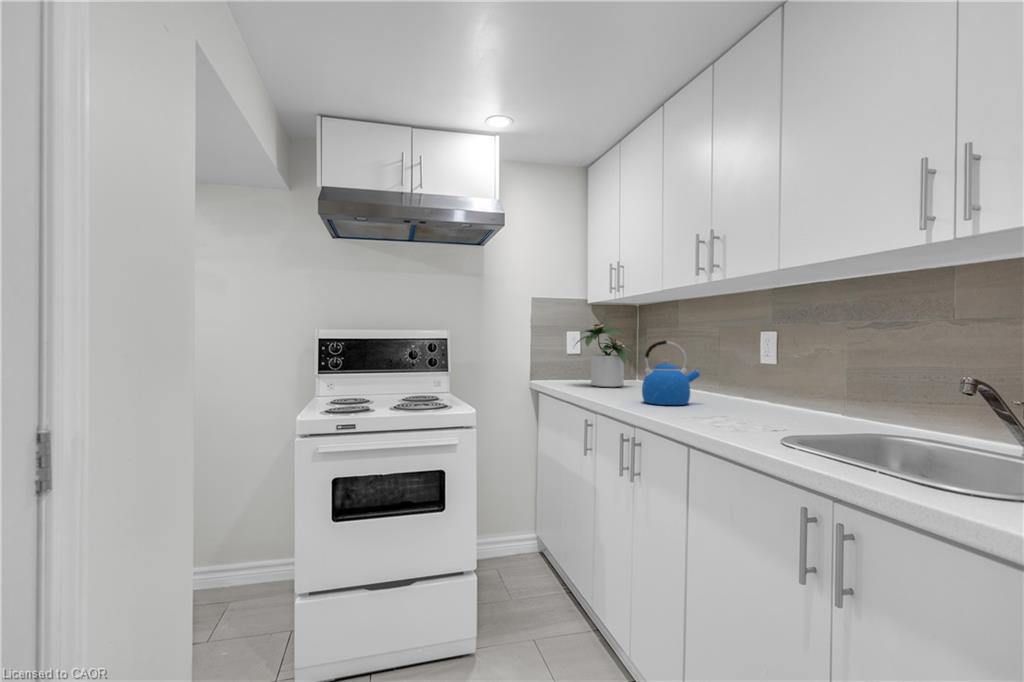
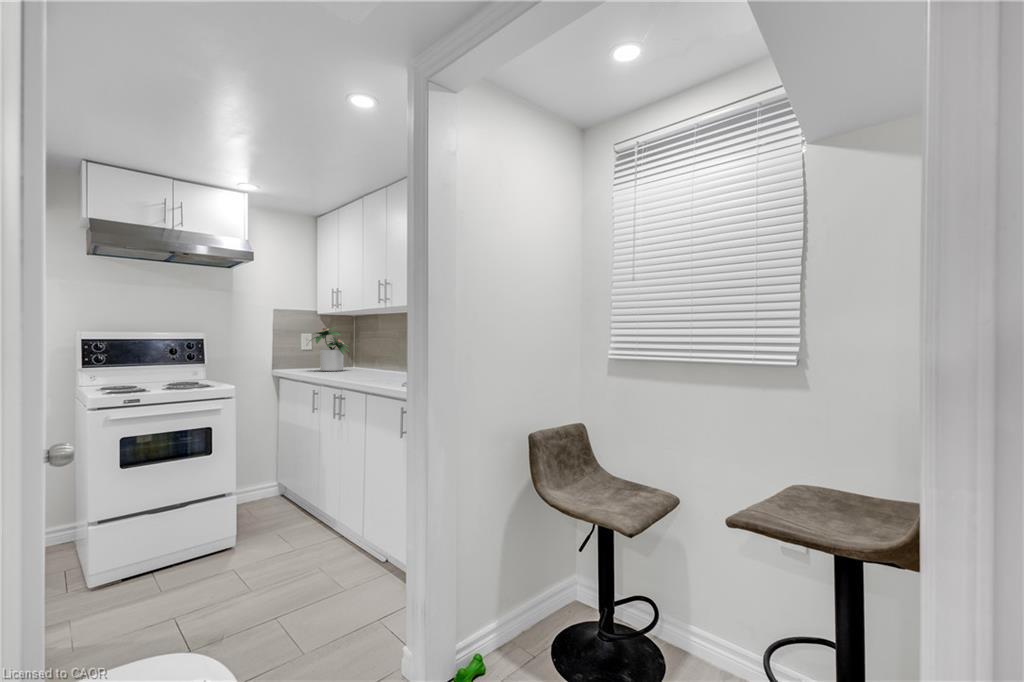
kettle: present [642,341,701,405] -> none [350,340,385,377]

